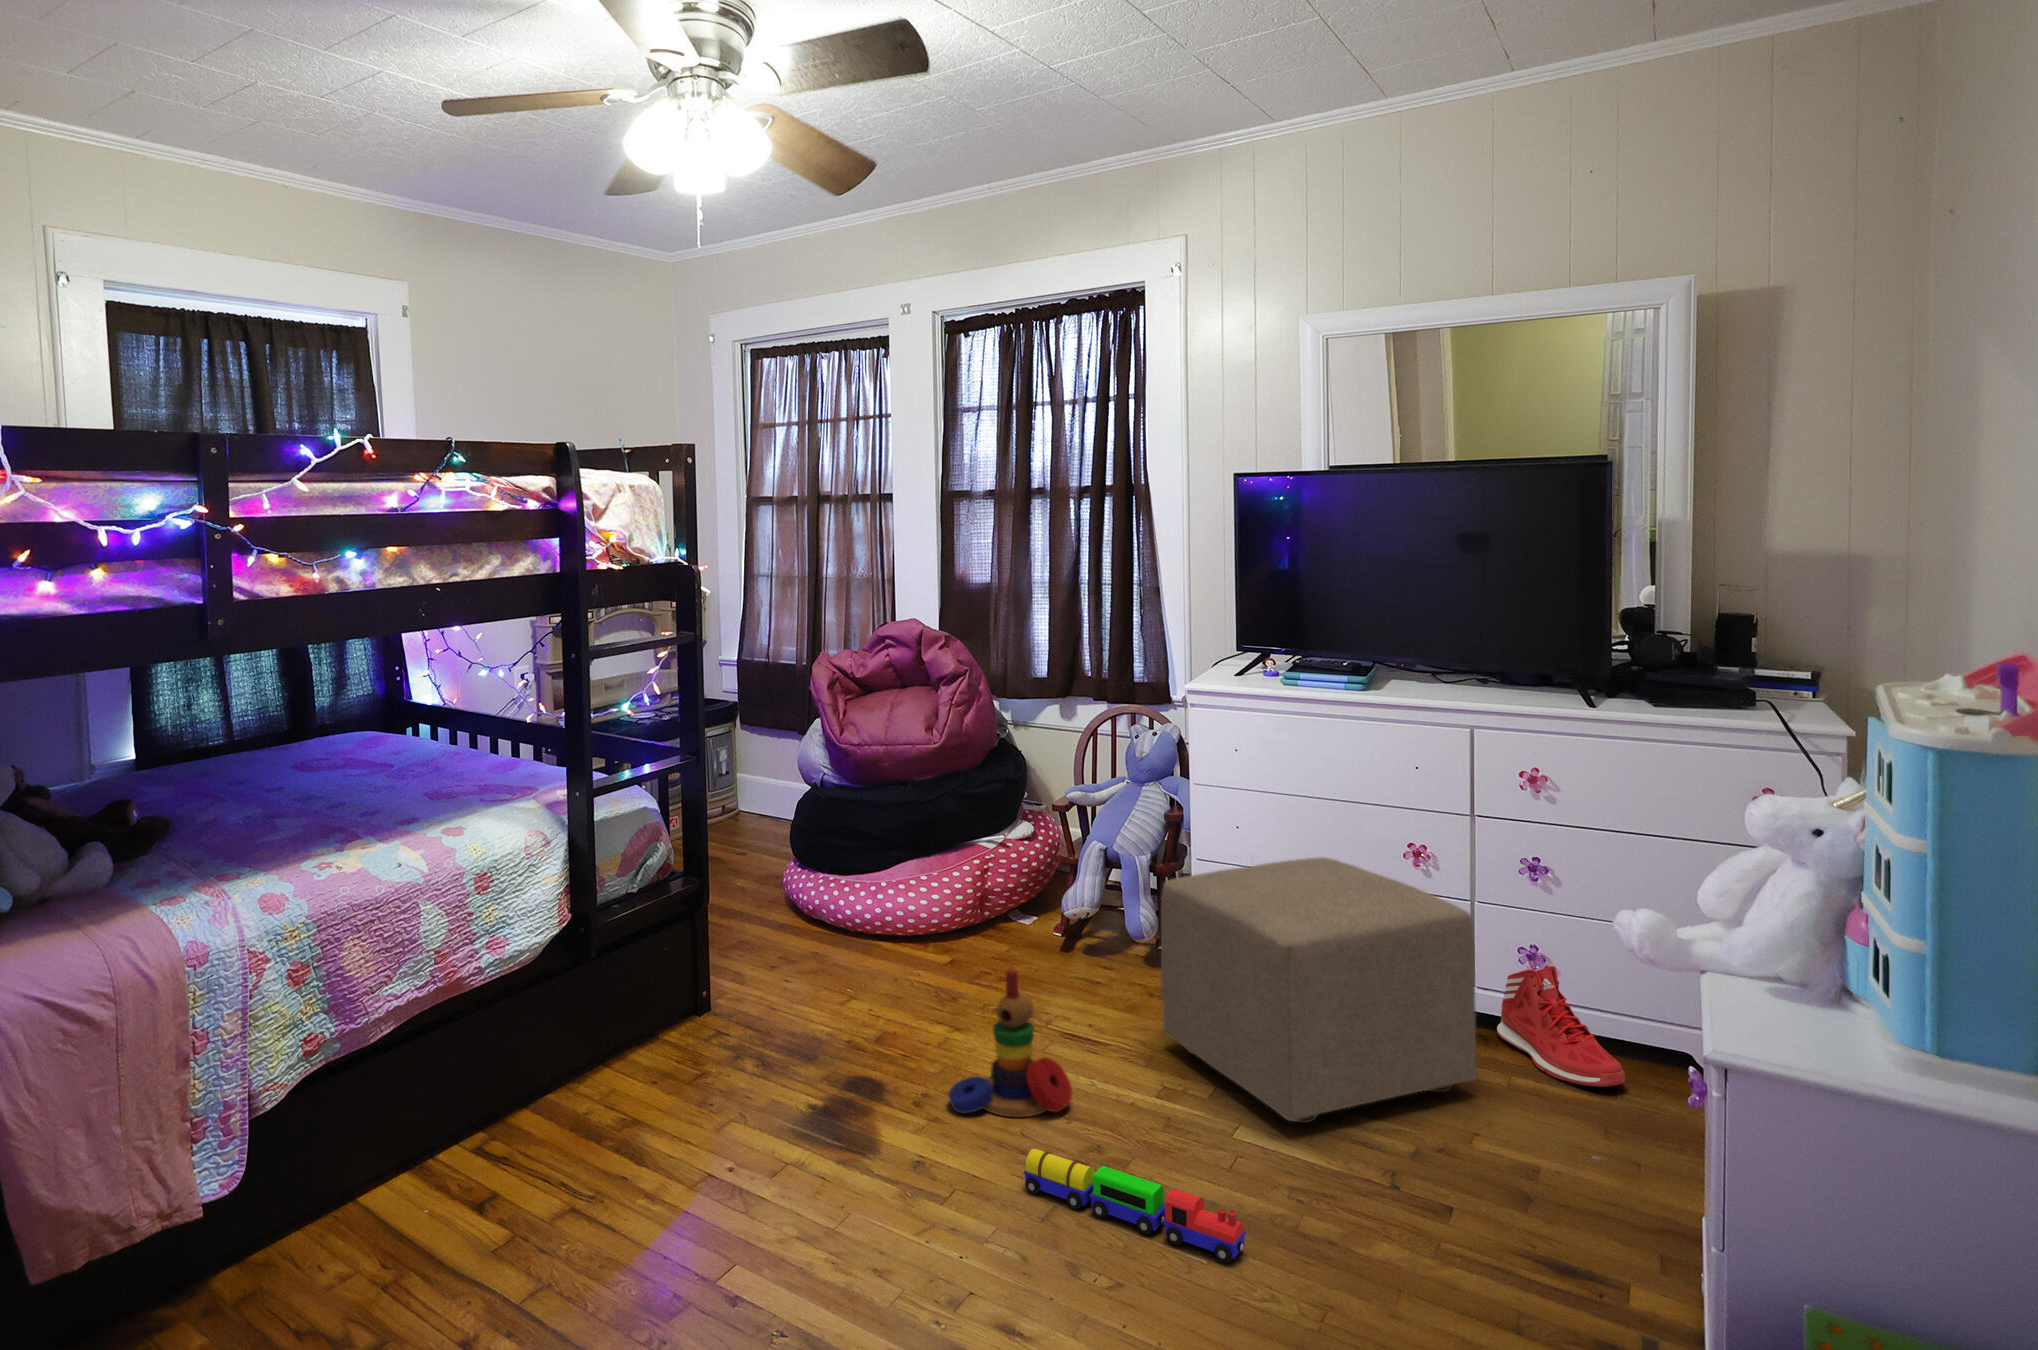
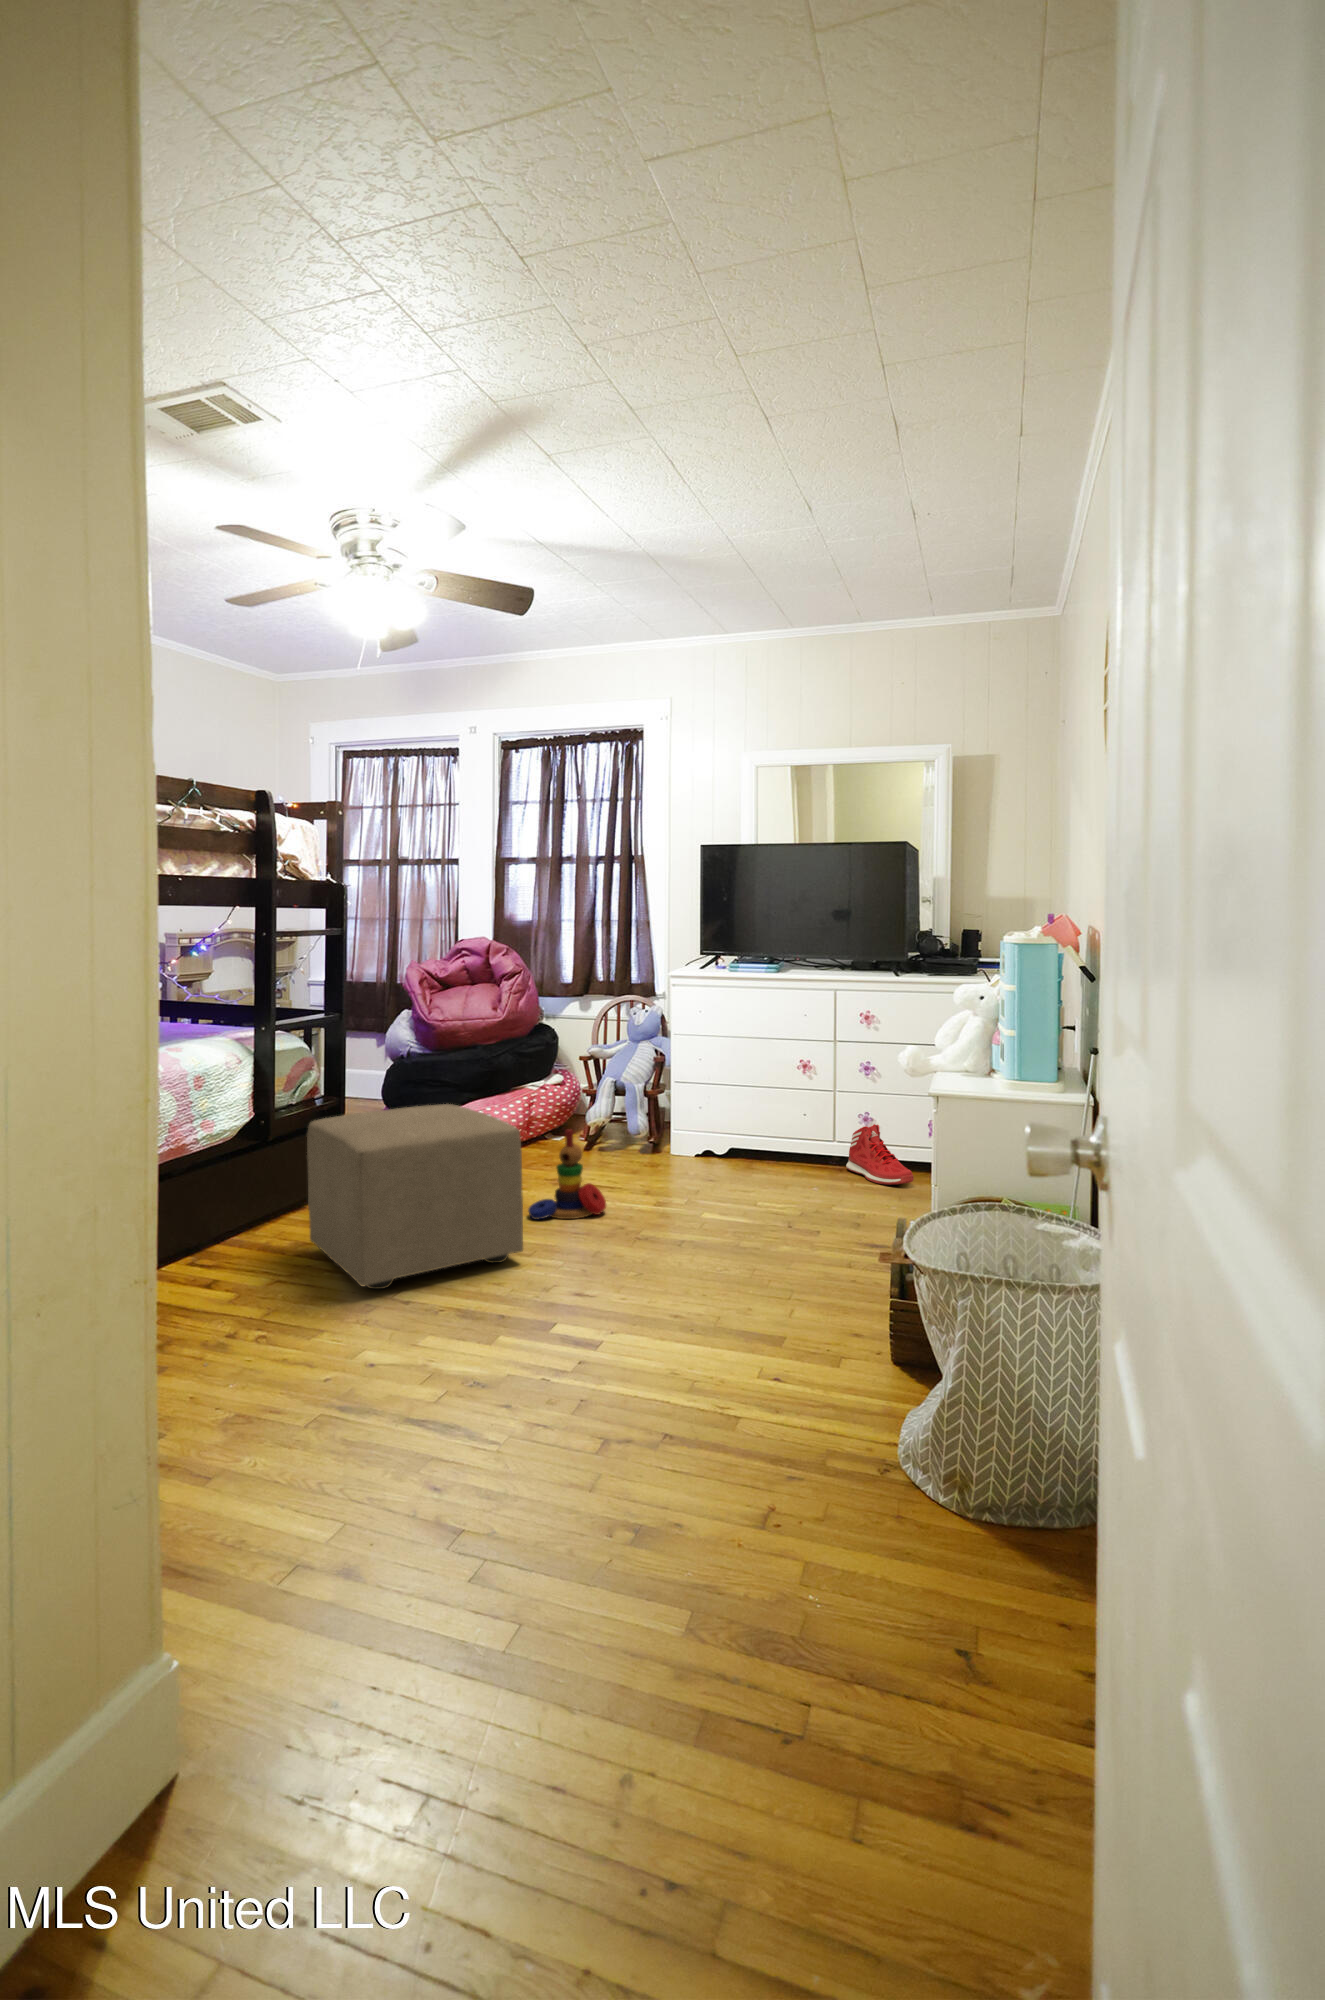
ottoman: present [1161,857,1476,1123] -> present [307,1104,523,1289]
toy train: present [1023,1149,1246,1263] -> none [584,1222,718,1264]

